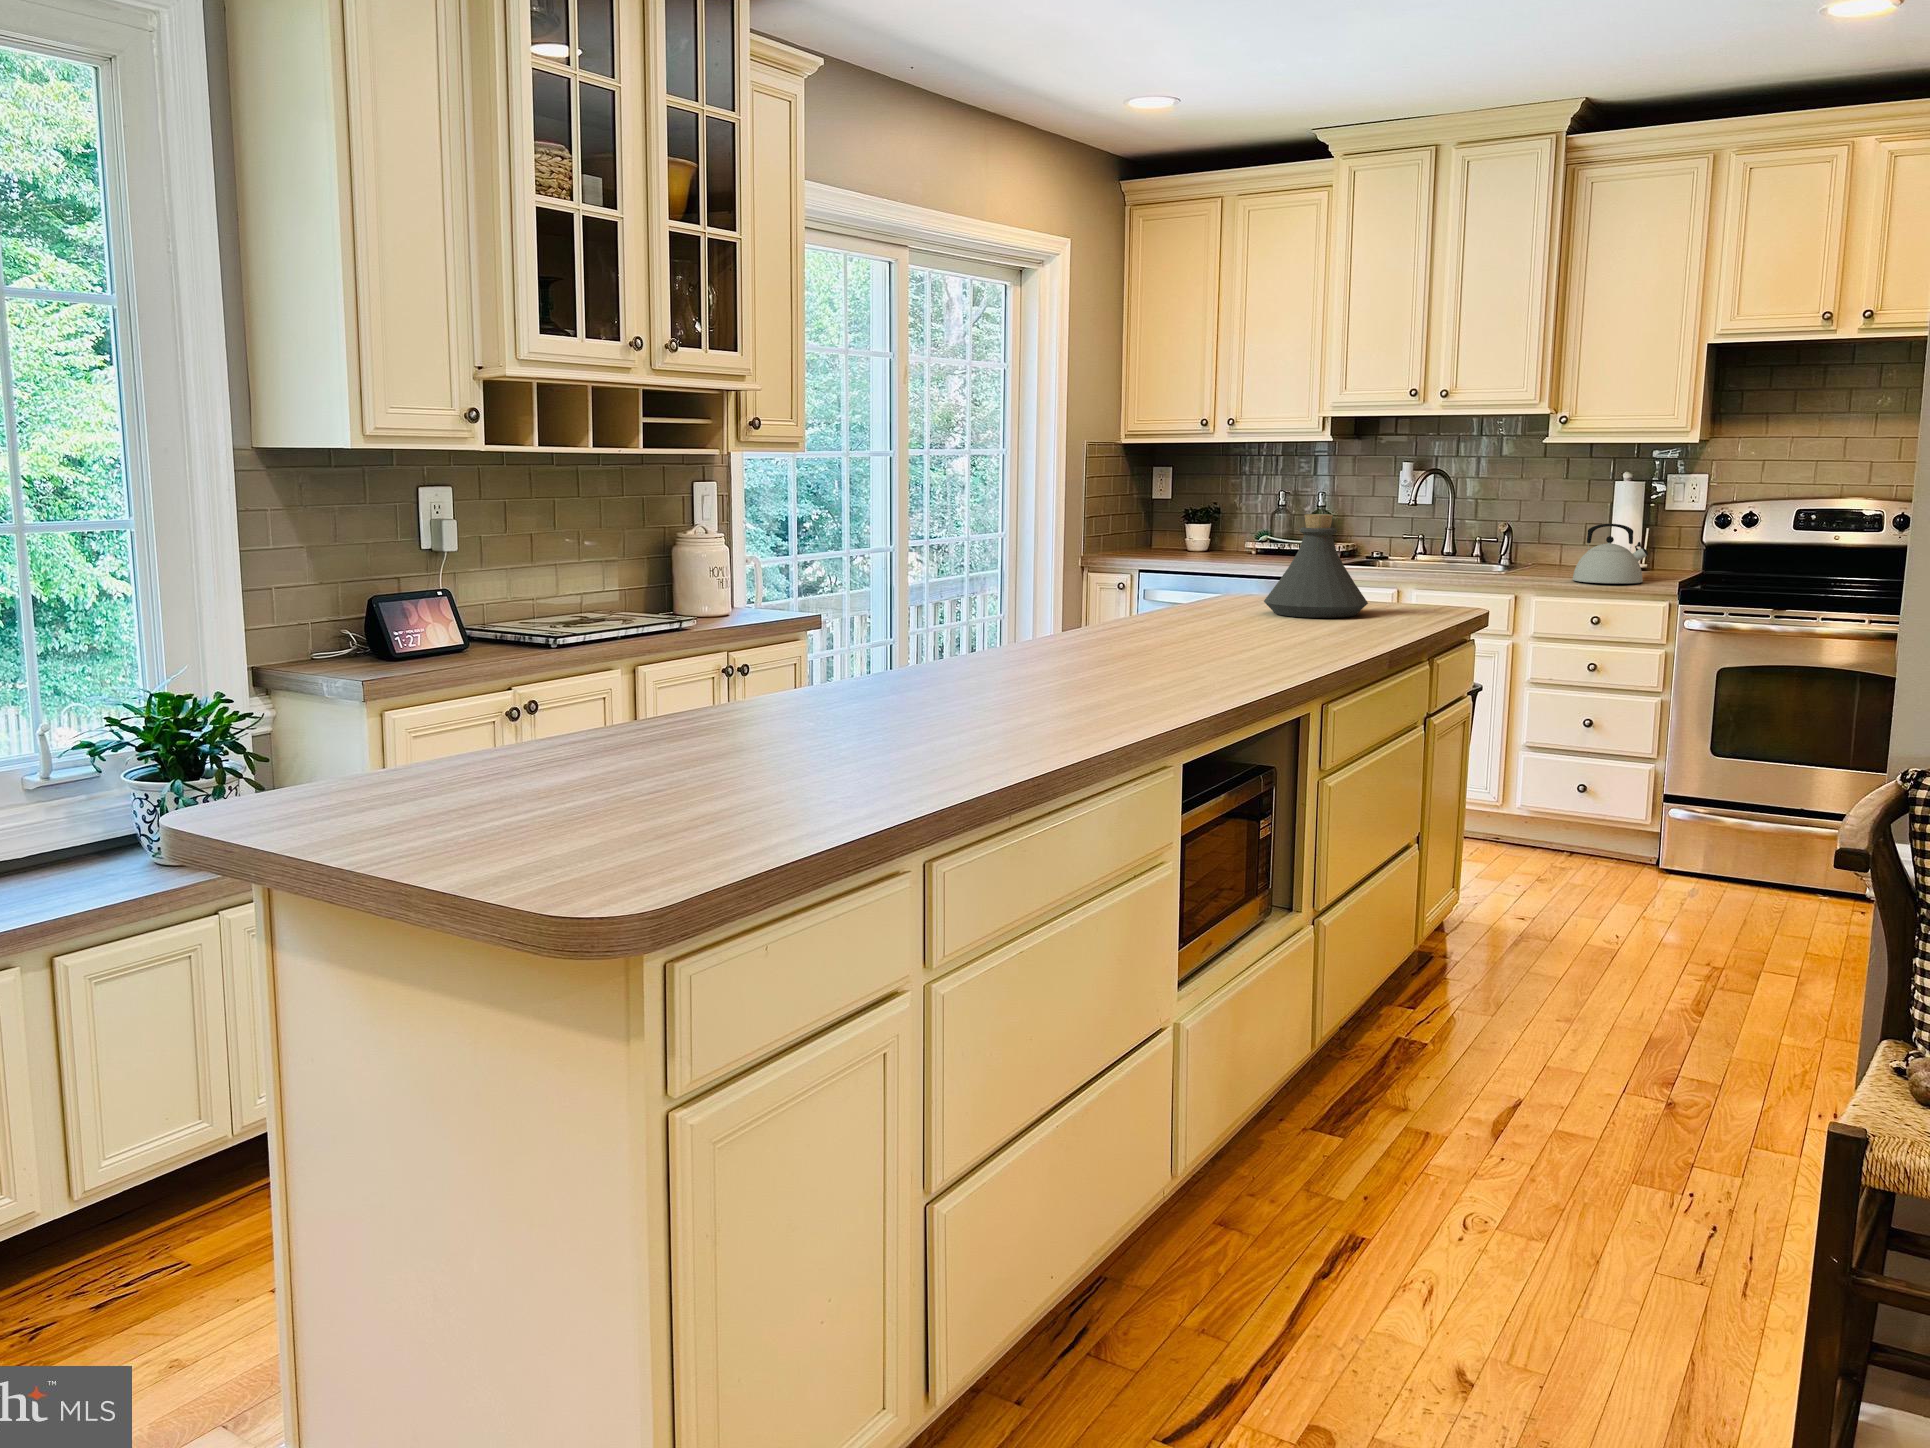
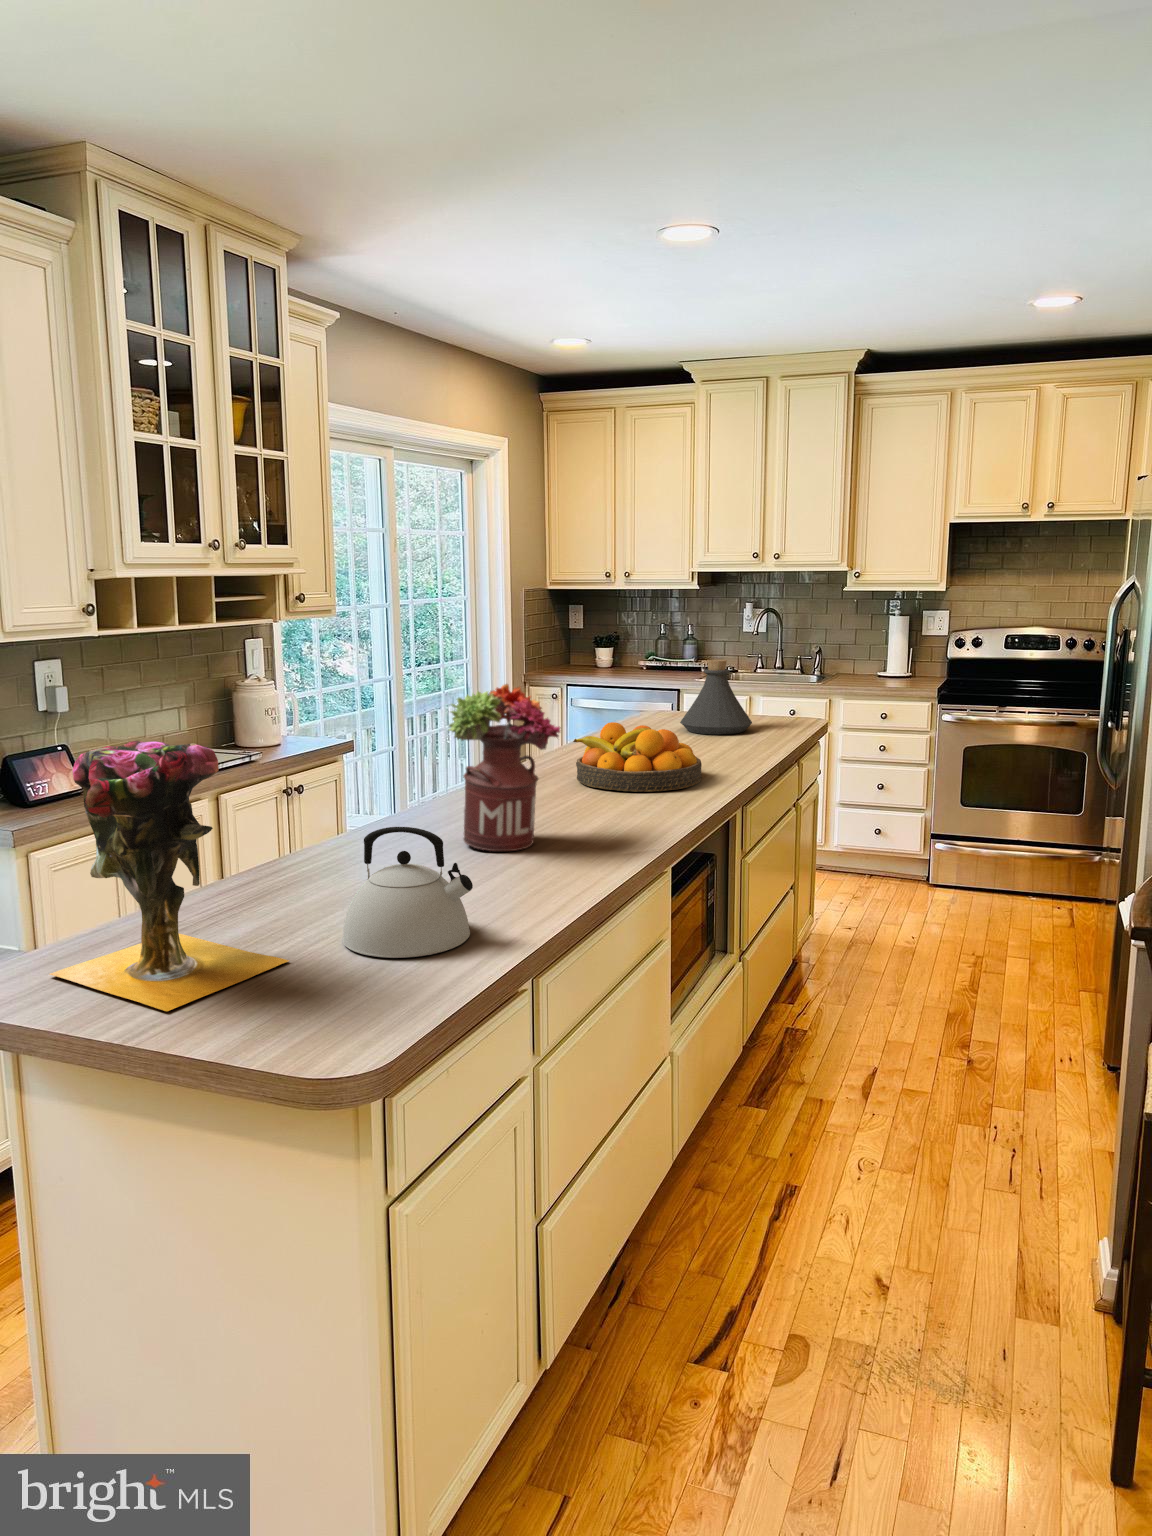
flower arrangement: none [872,492,1027,717] -> present [449,684,560,851]
vase: none [309,510,600,838] -> present [50,741,289,1011]
kettle: present [1572,524,1648,583] -> present [342,827,473,958]
fruit bowl: none [1083,578,1262,668] -> present [573,722,702,792]

